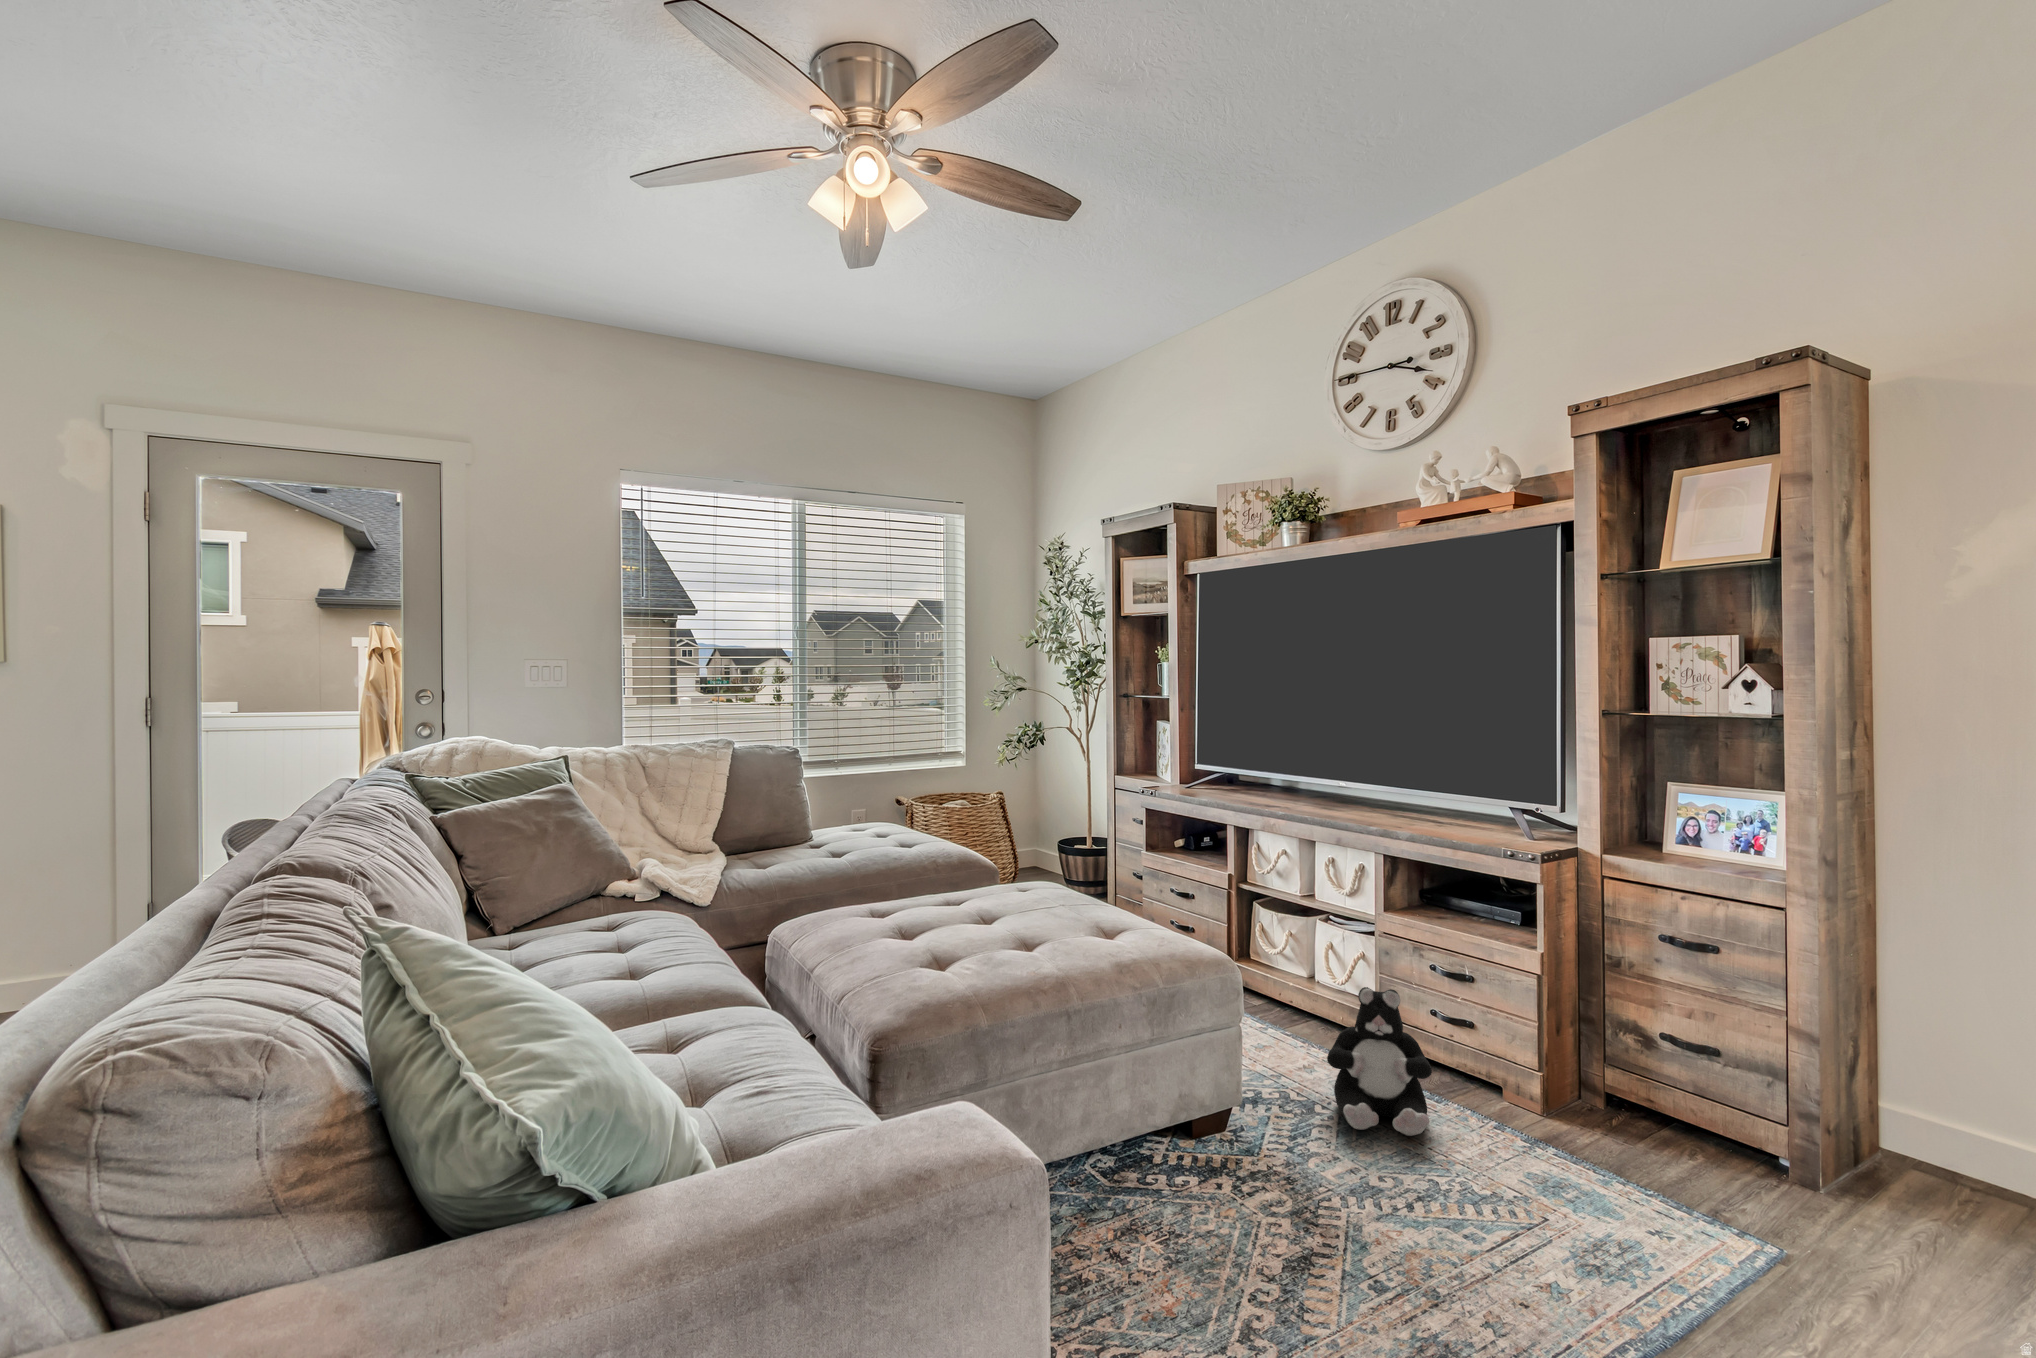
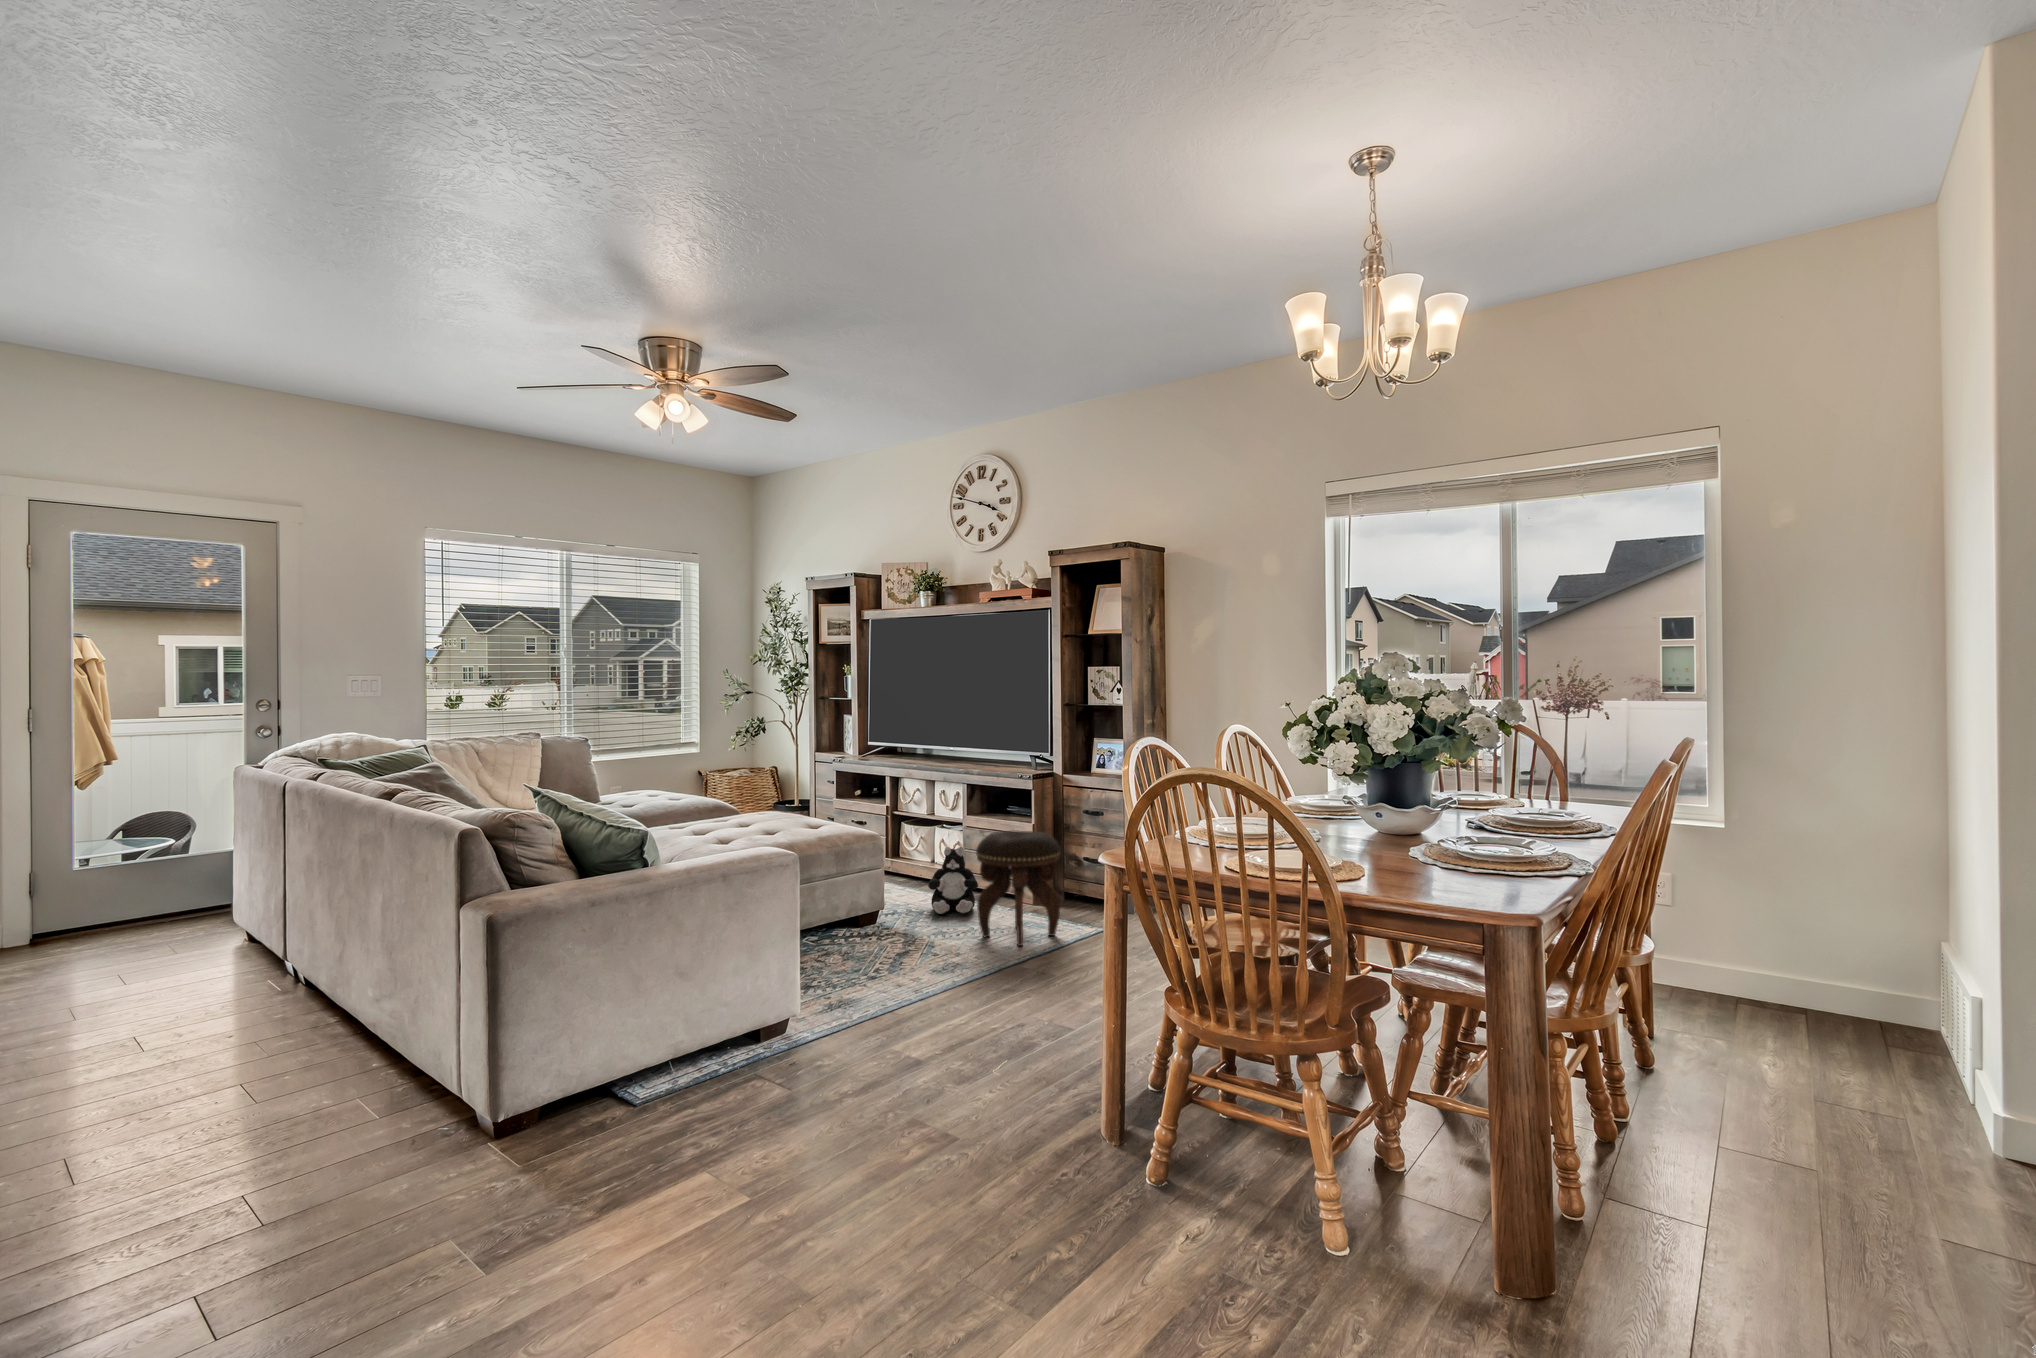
footstool: none [1466,992,1692,1301] -> present [976,831,1060,946]

